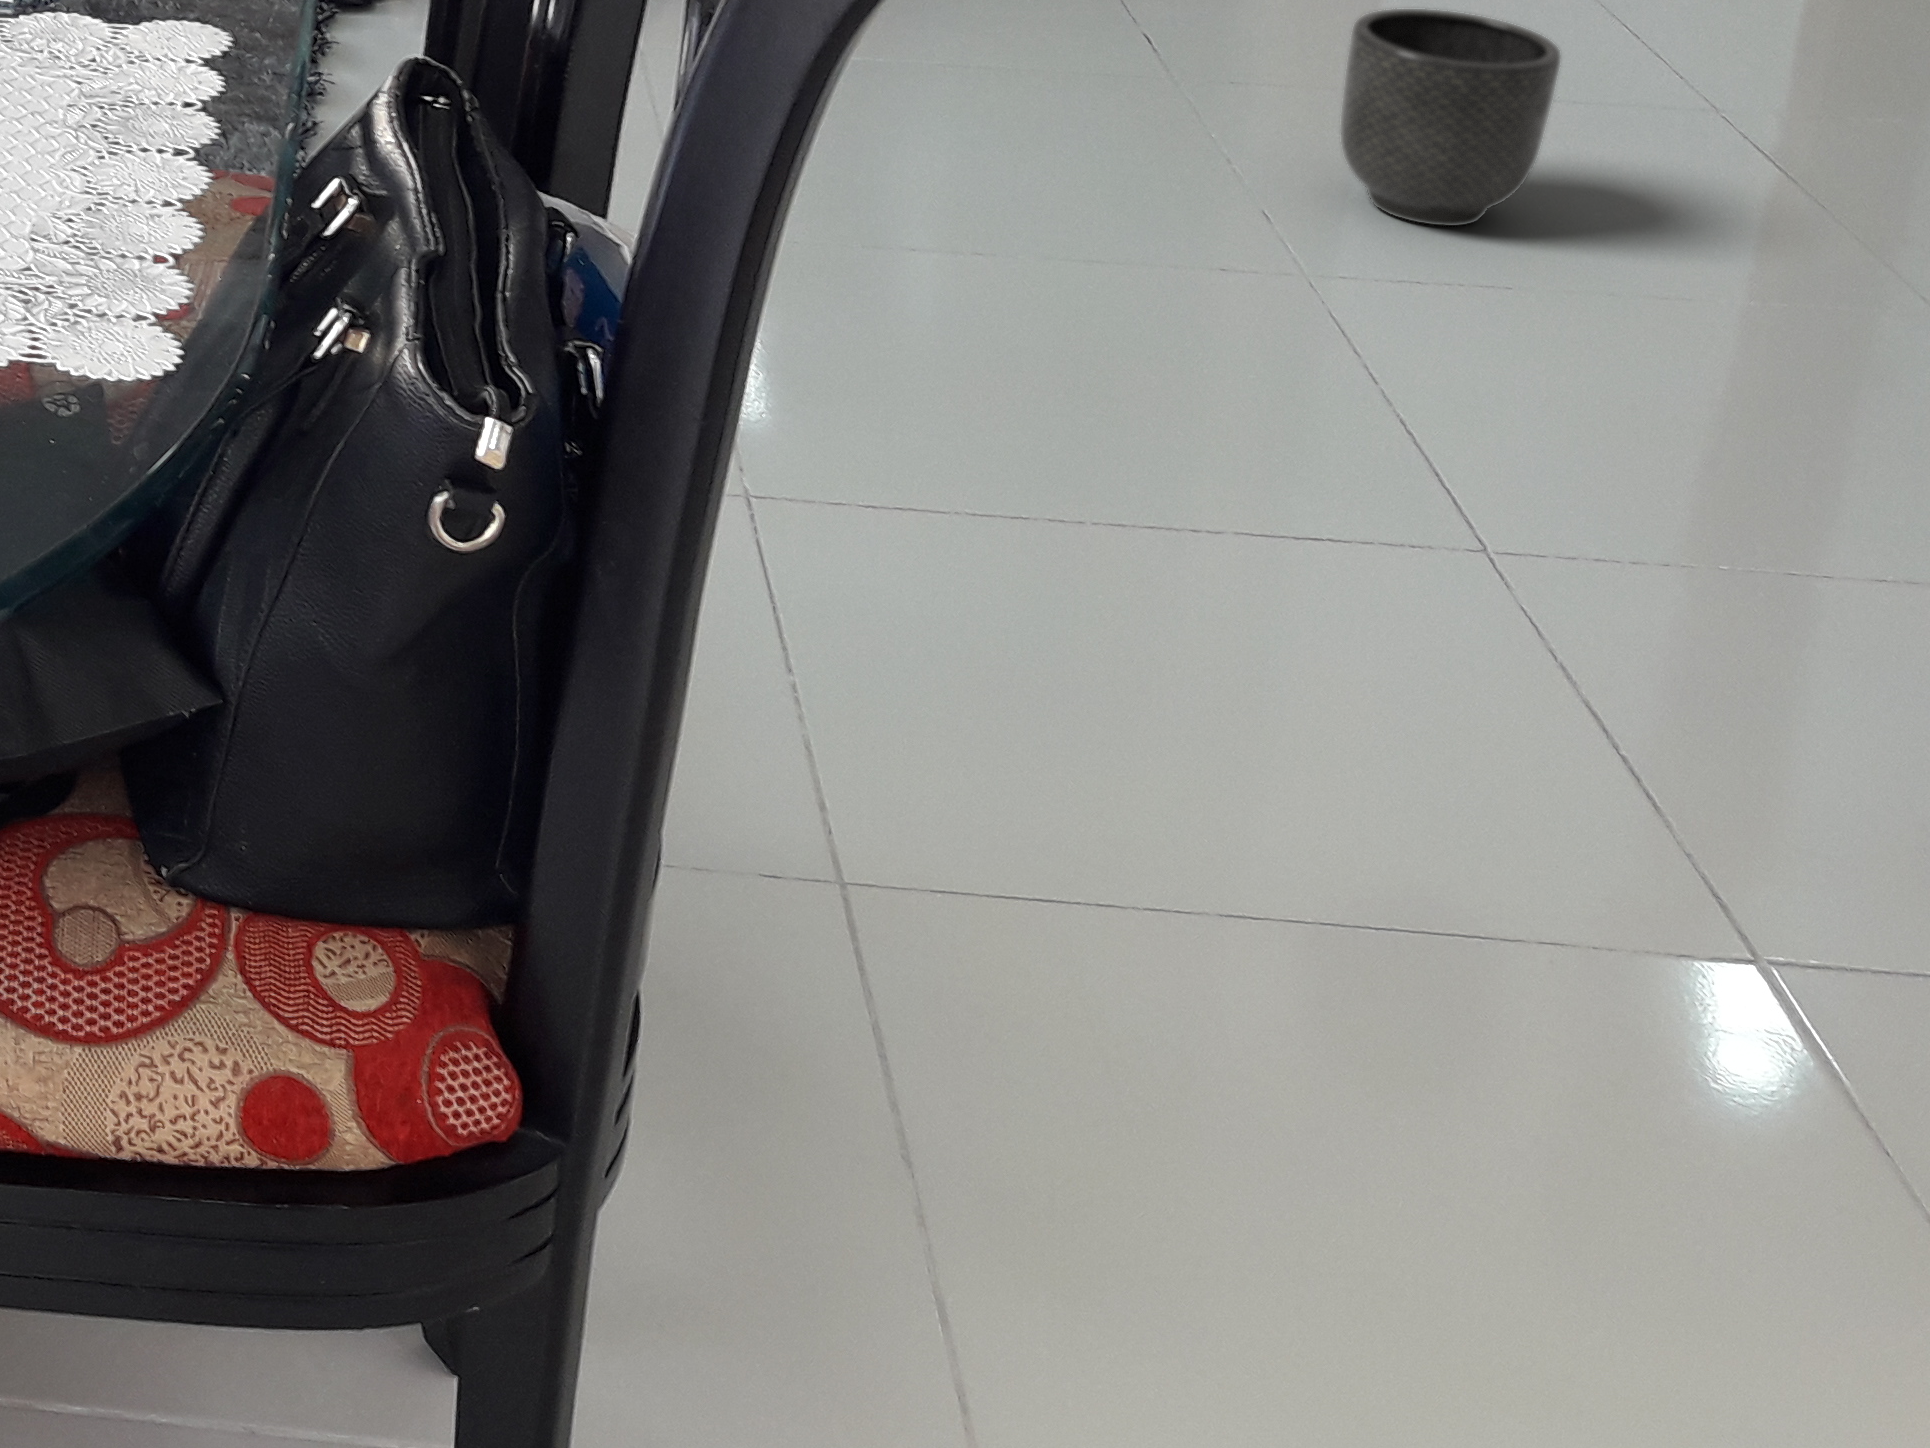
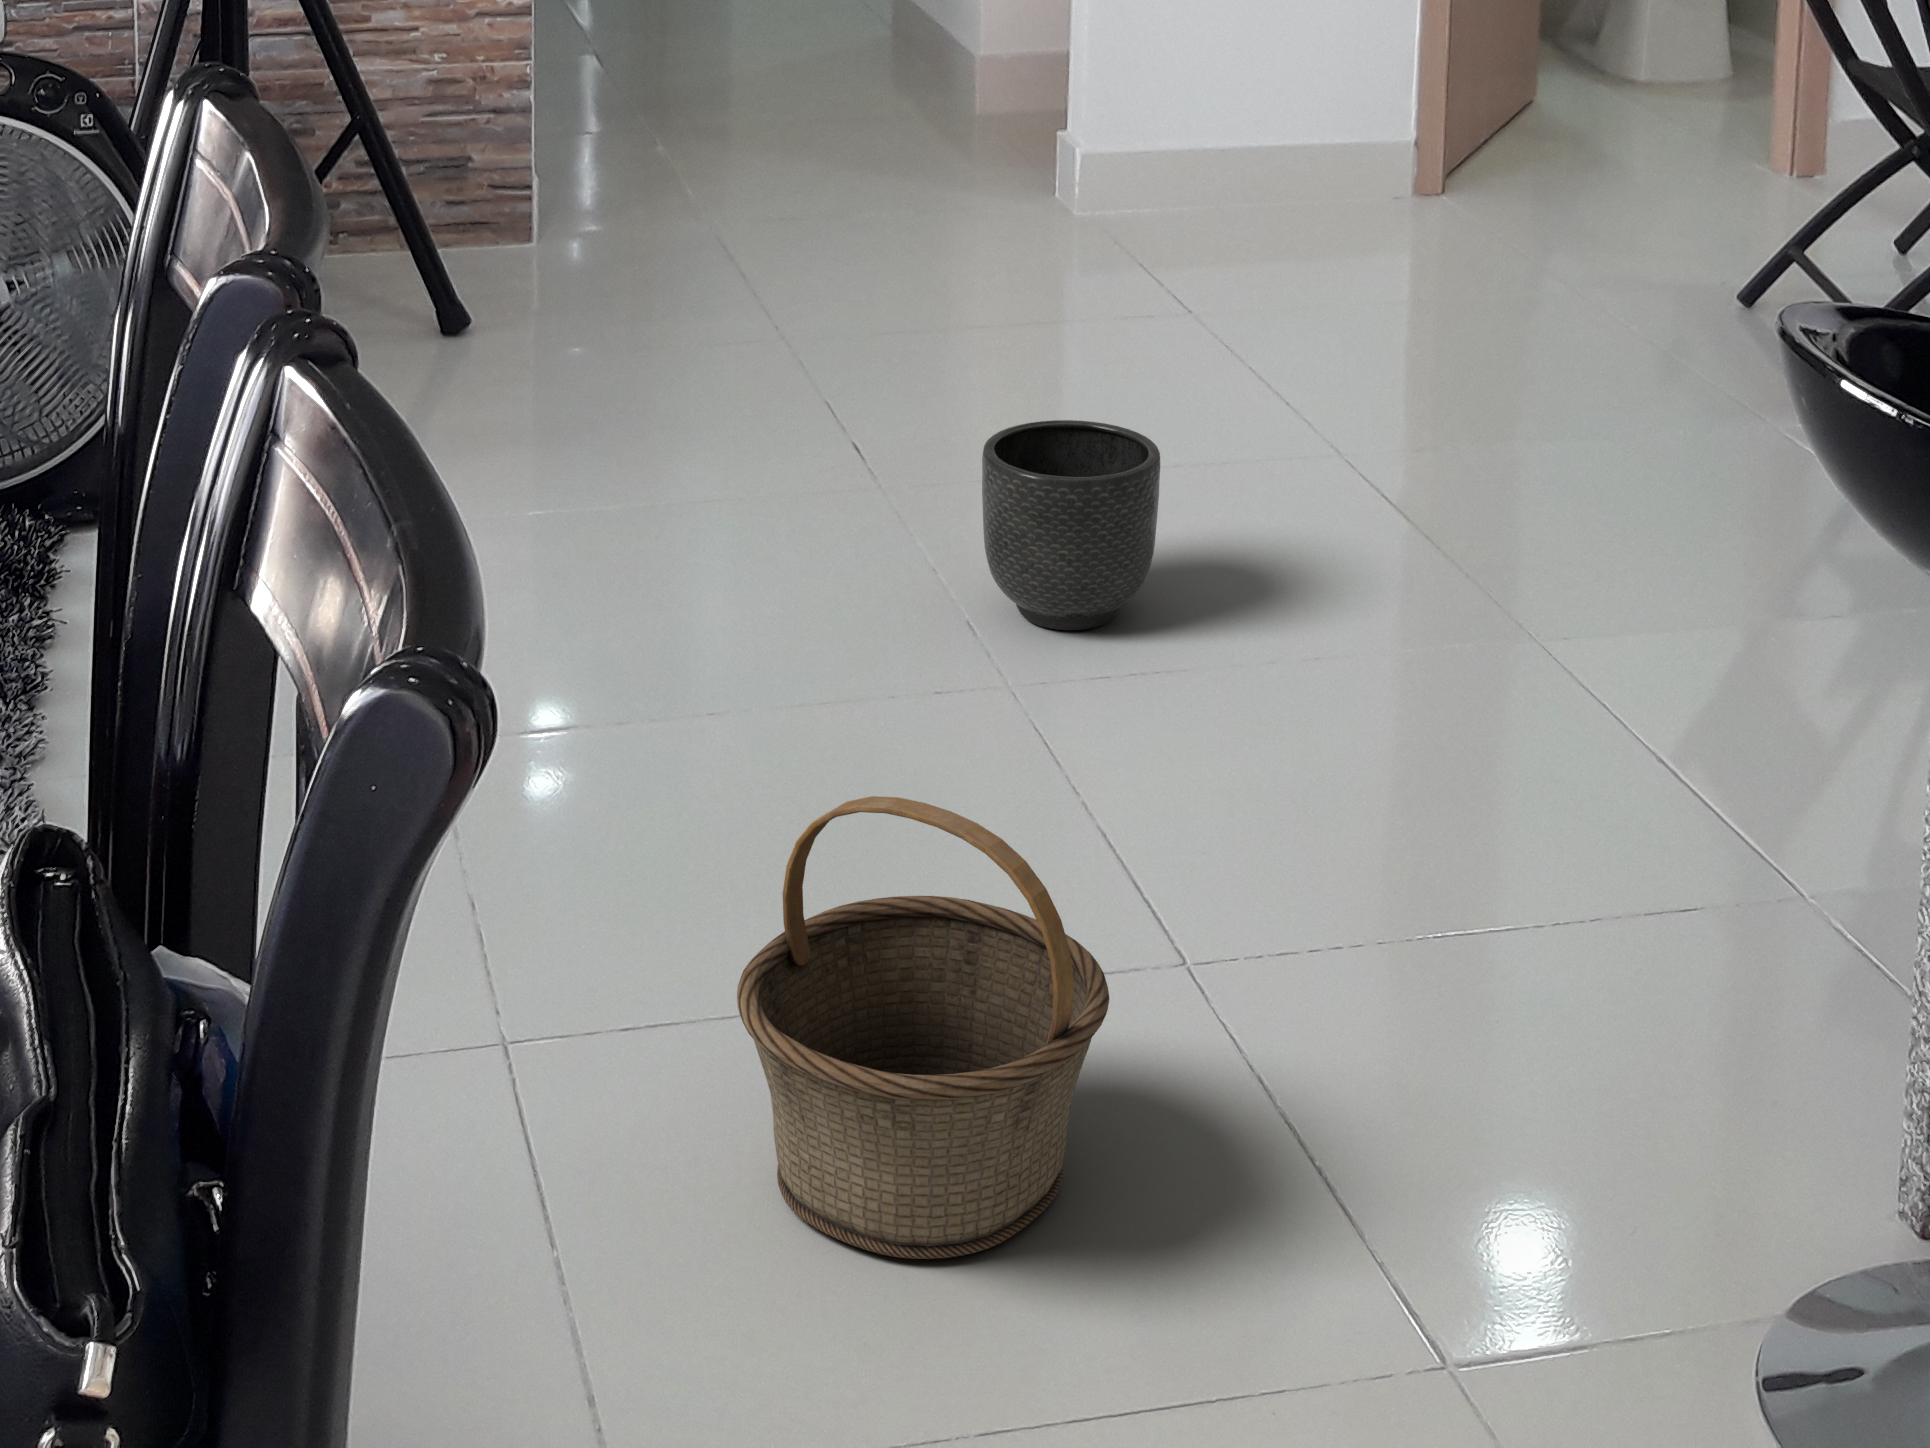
basket: none [1129,279,1533,725] -> present [737,796,1110,1259]

